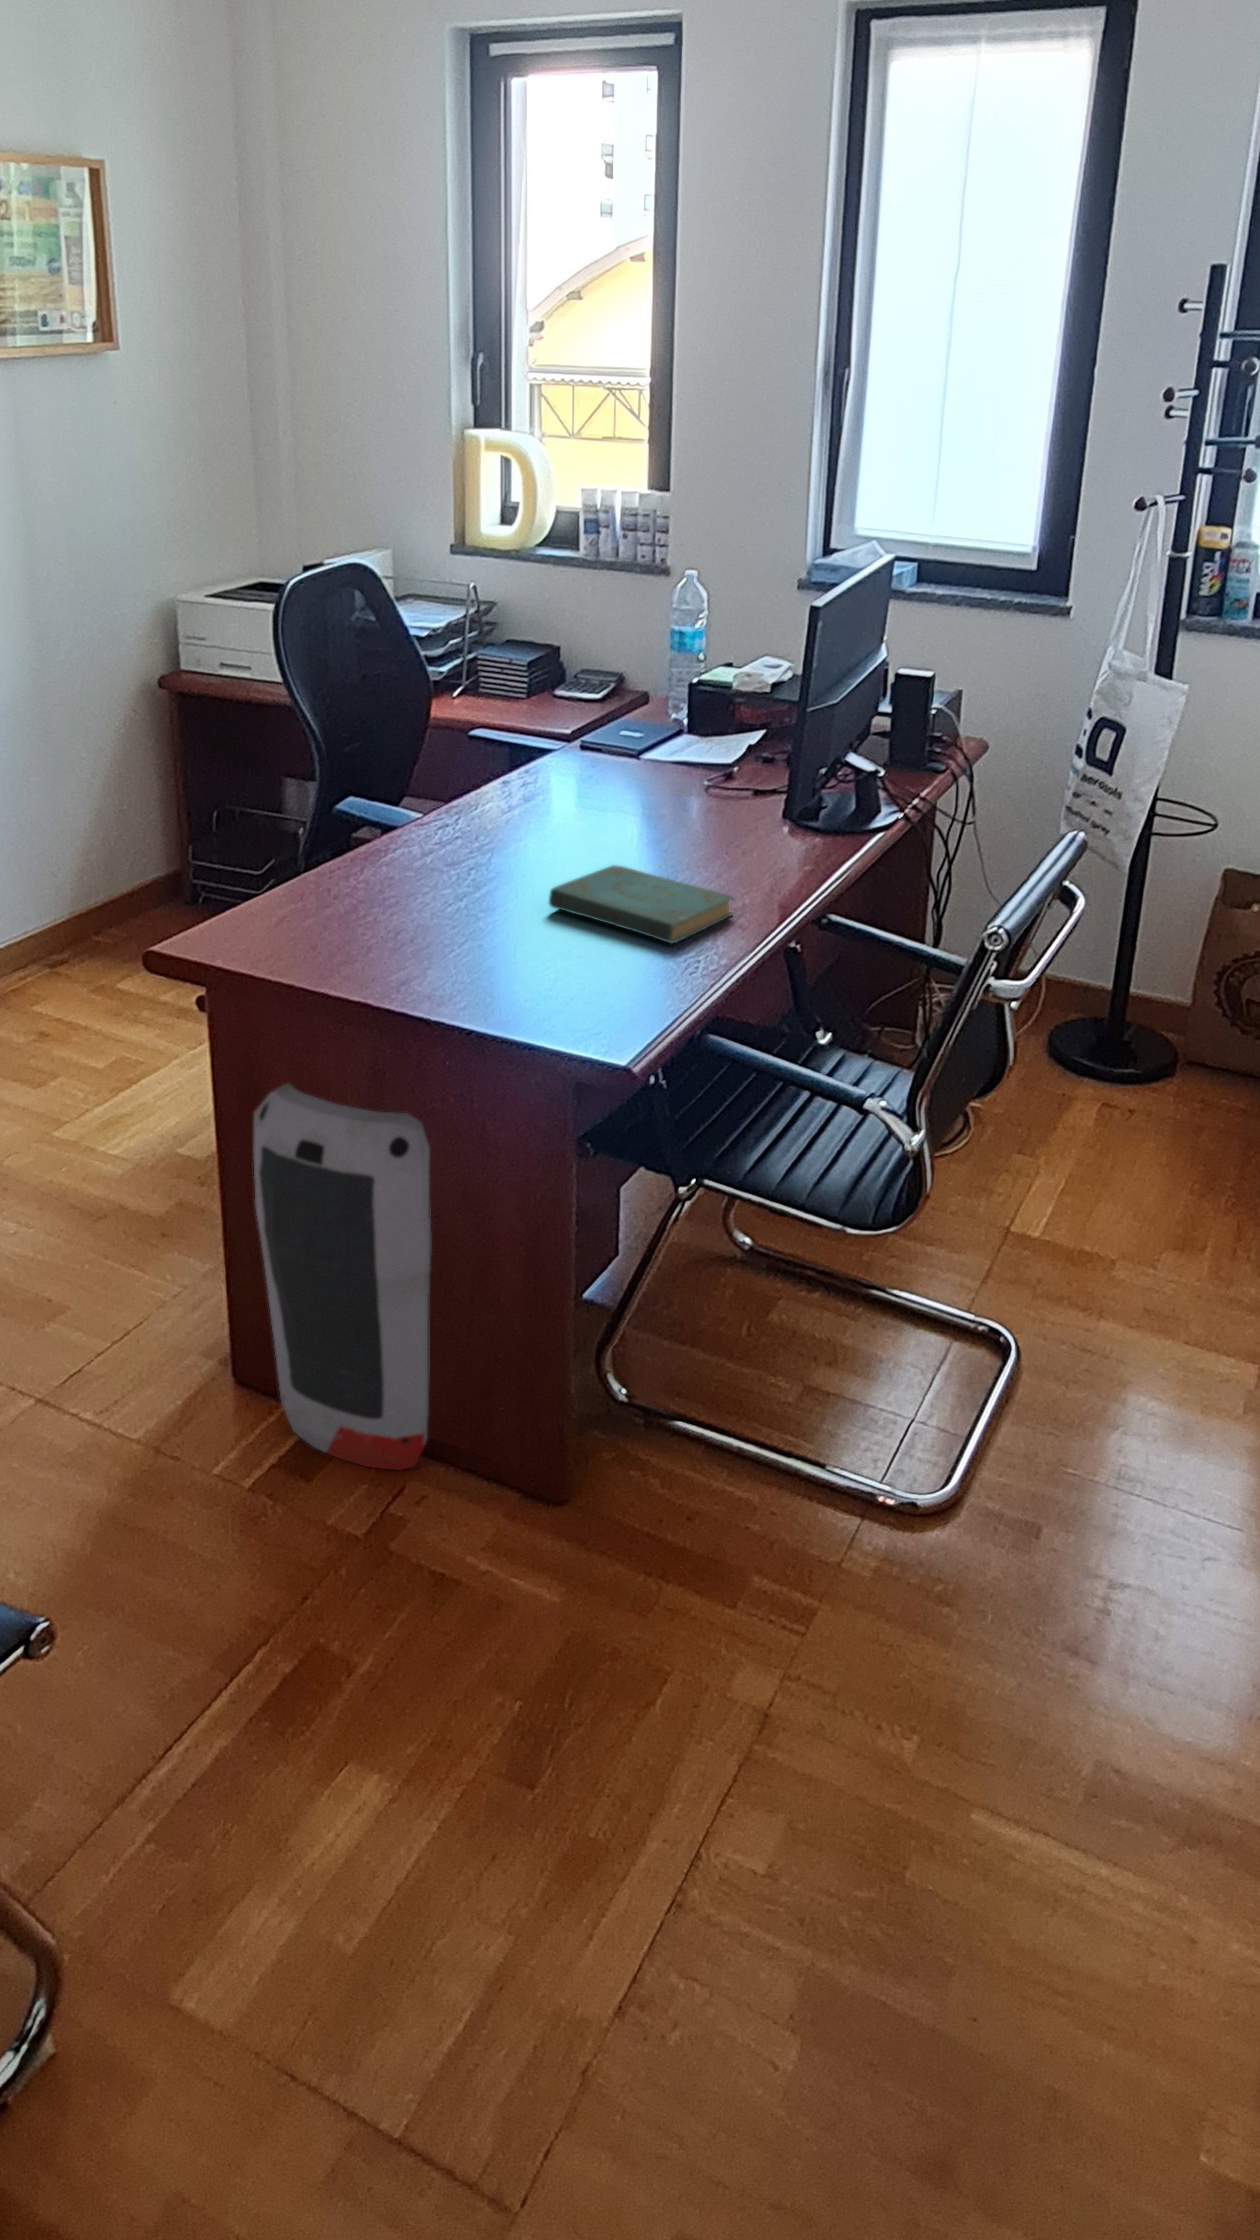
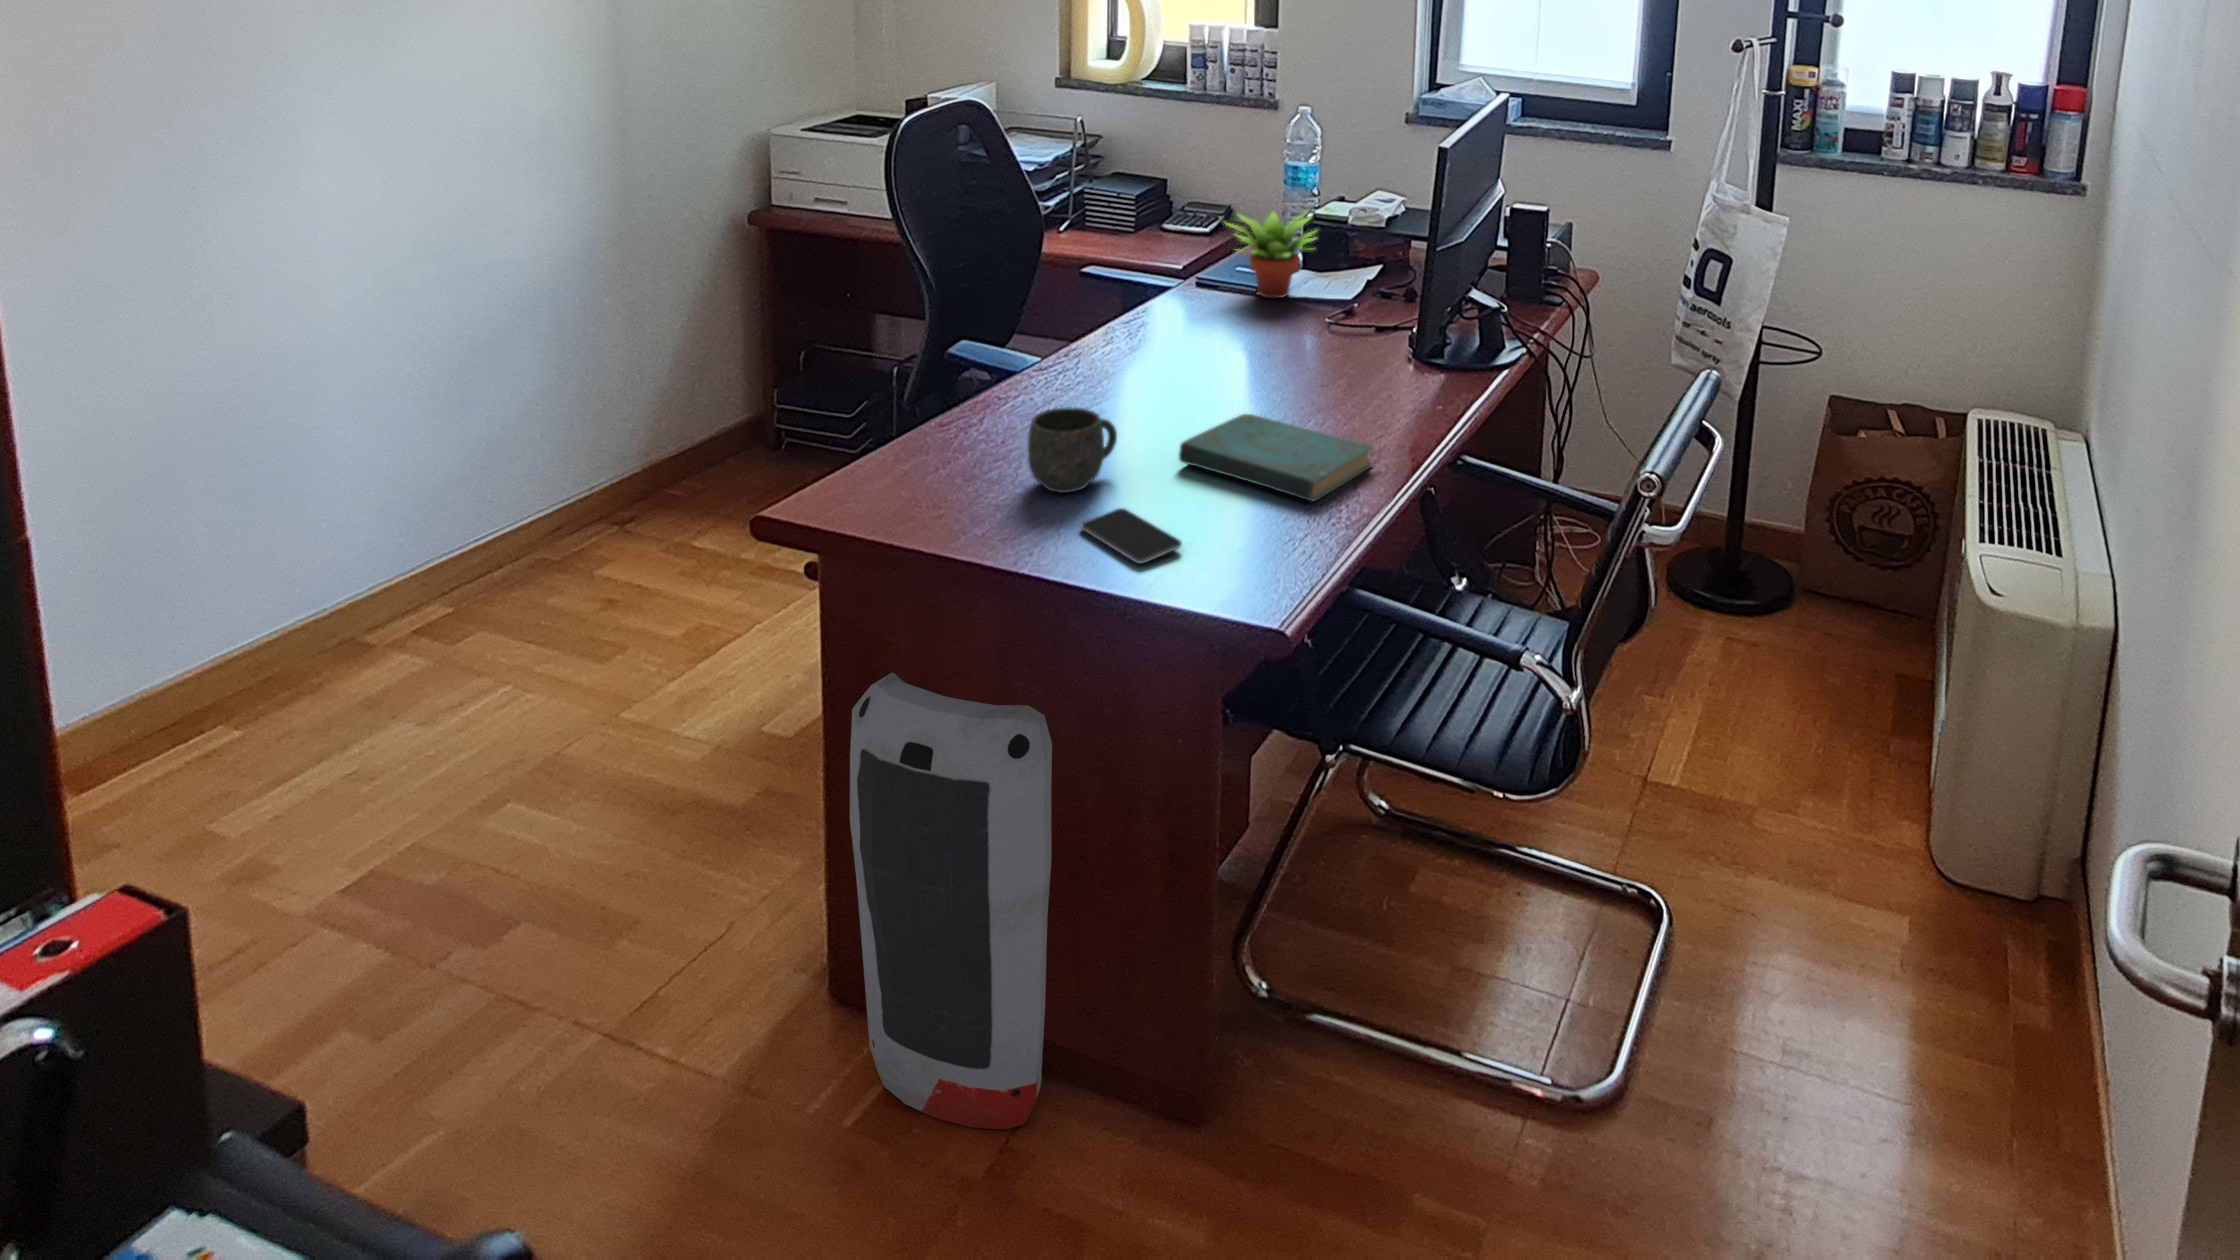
succulent plant: none [603,673,701,763] -> present [1225,211,1316,298]
mug: none [407,853,490,931] -> present [1028,407,1117,493]
smartphone: none [454,944,546,991] -> present [1081,508,1182,564]

